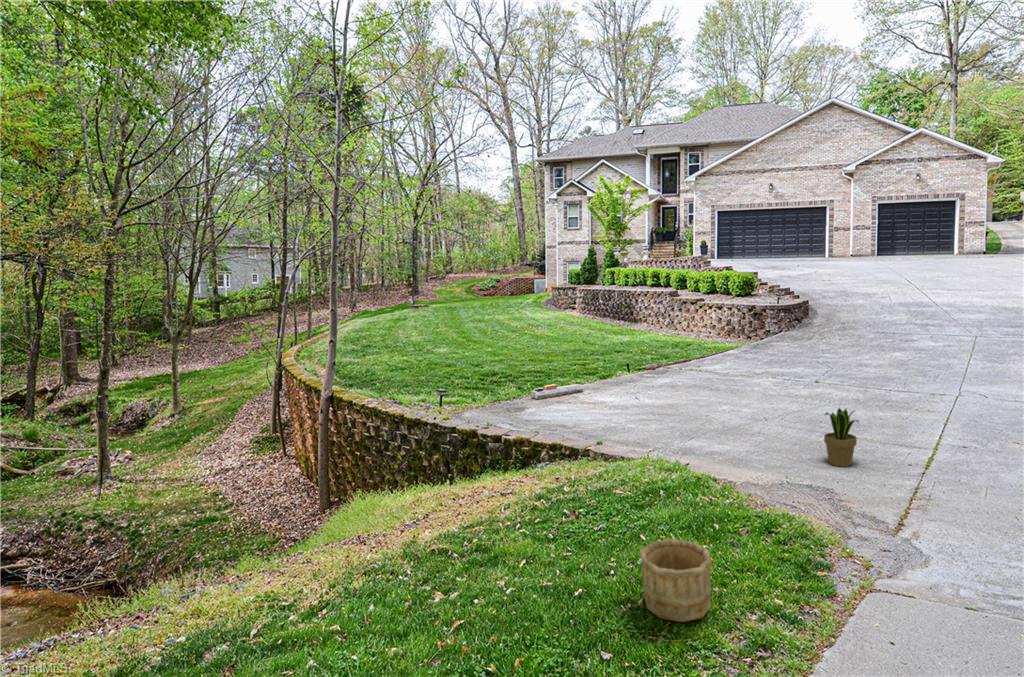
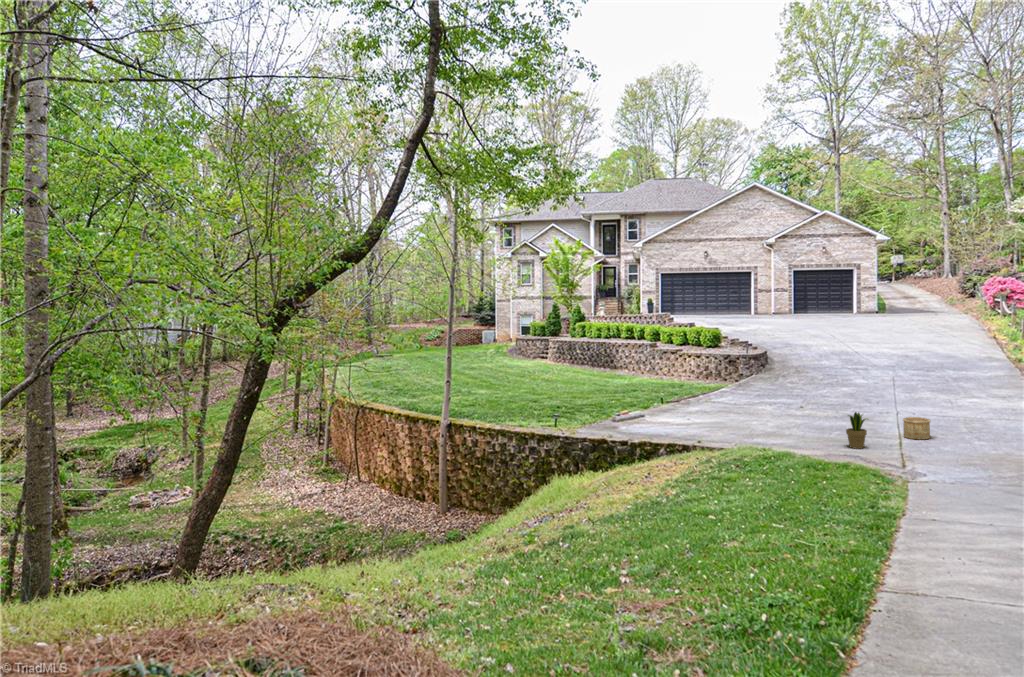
wooden bucket: present [639,539,712,622] -> present [903,417,930,440]

